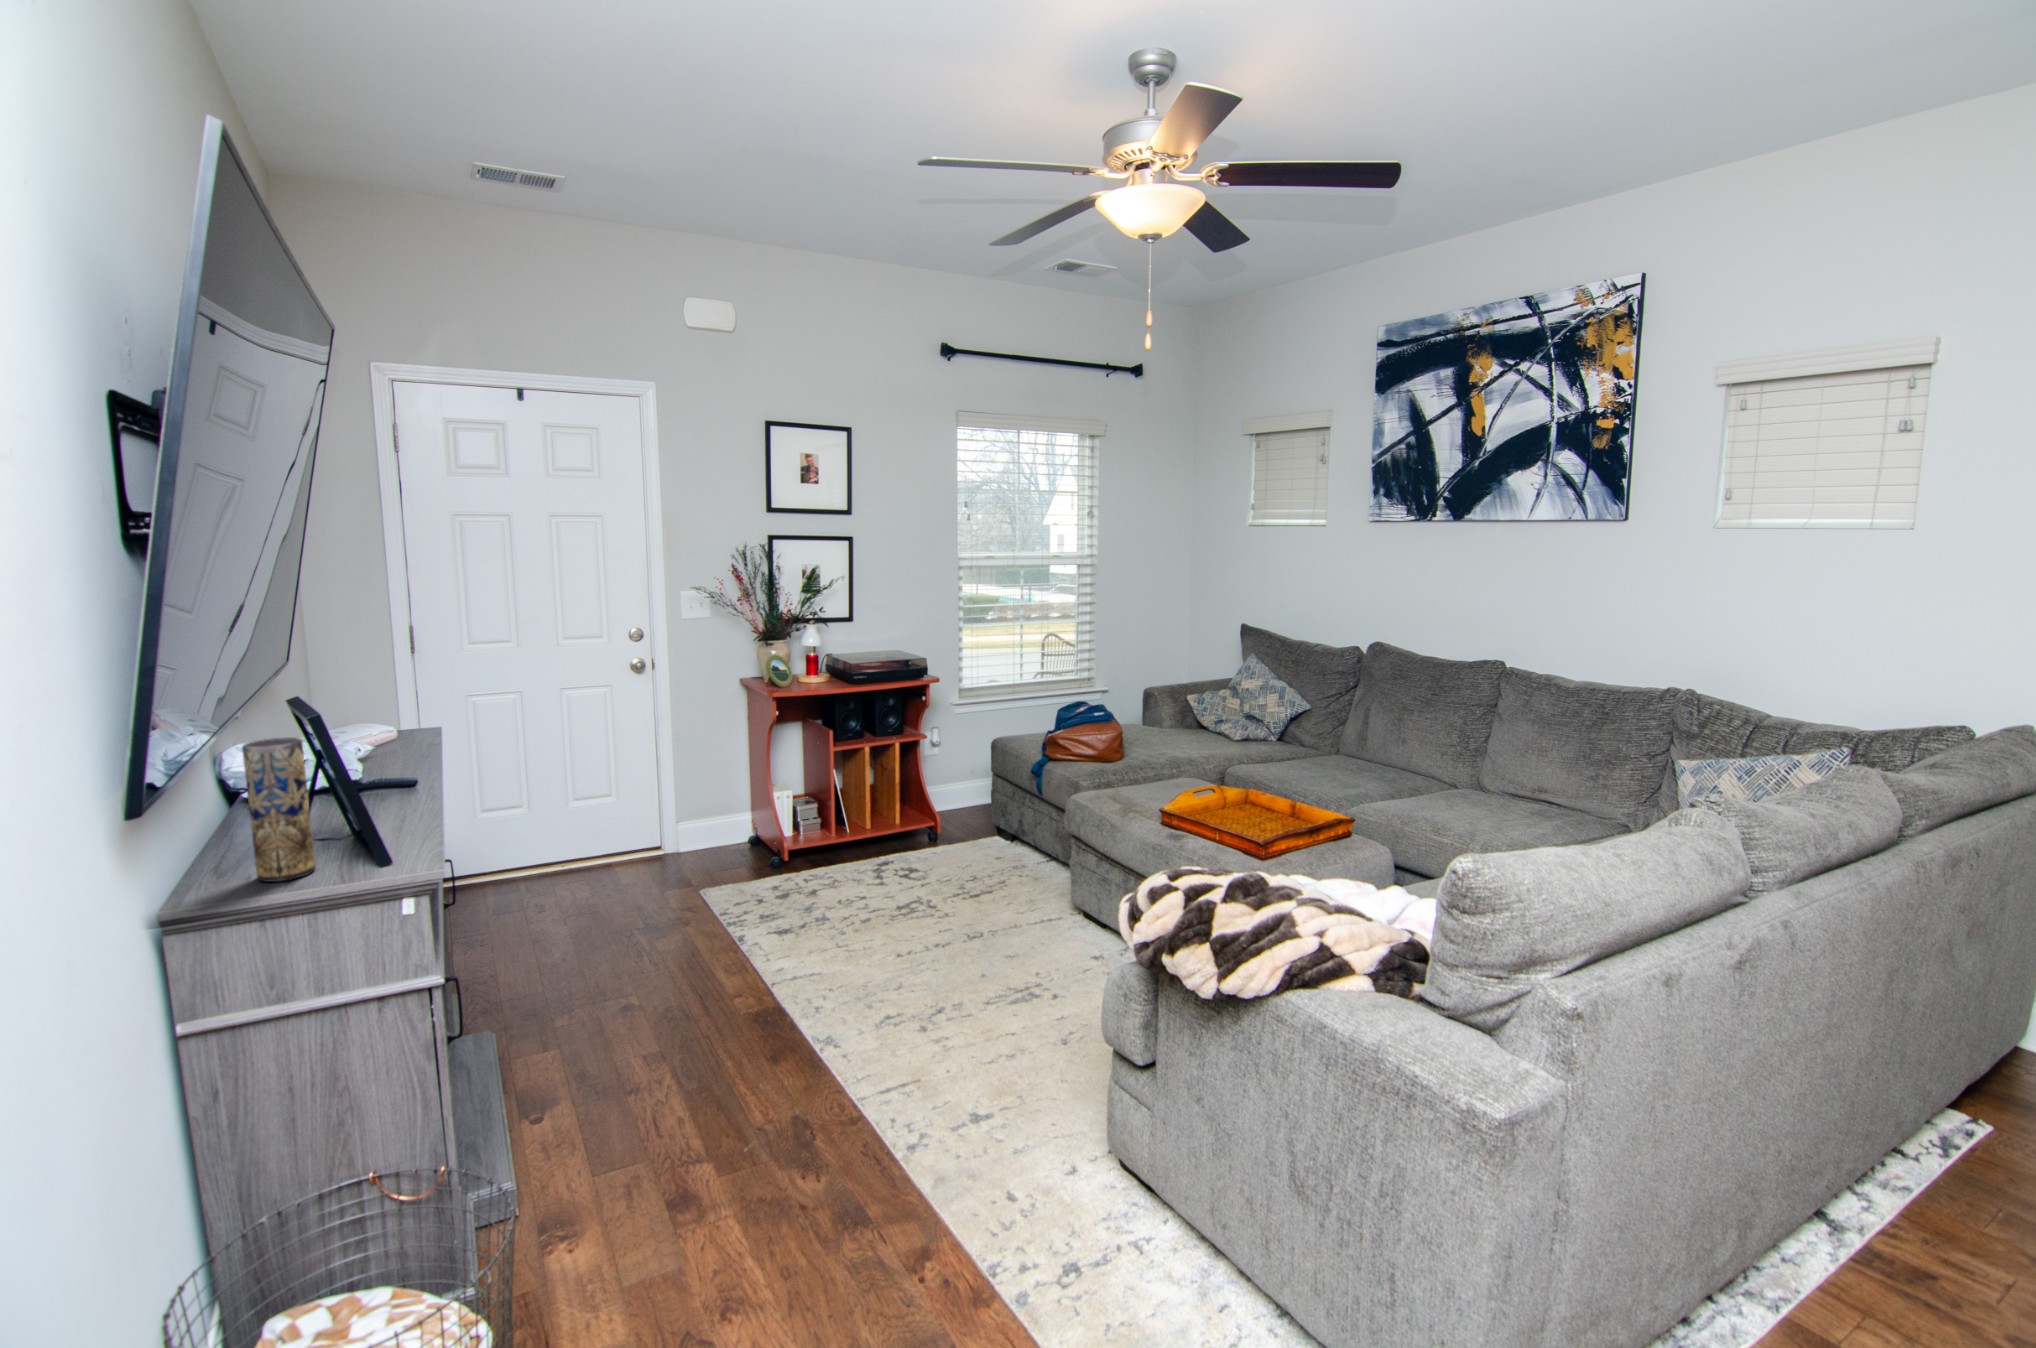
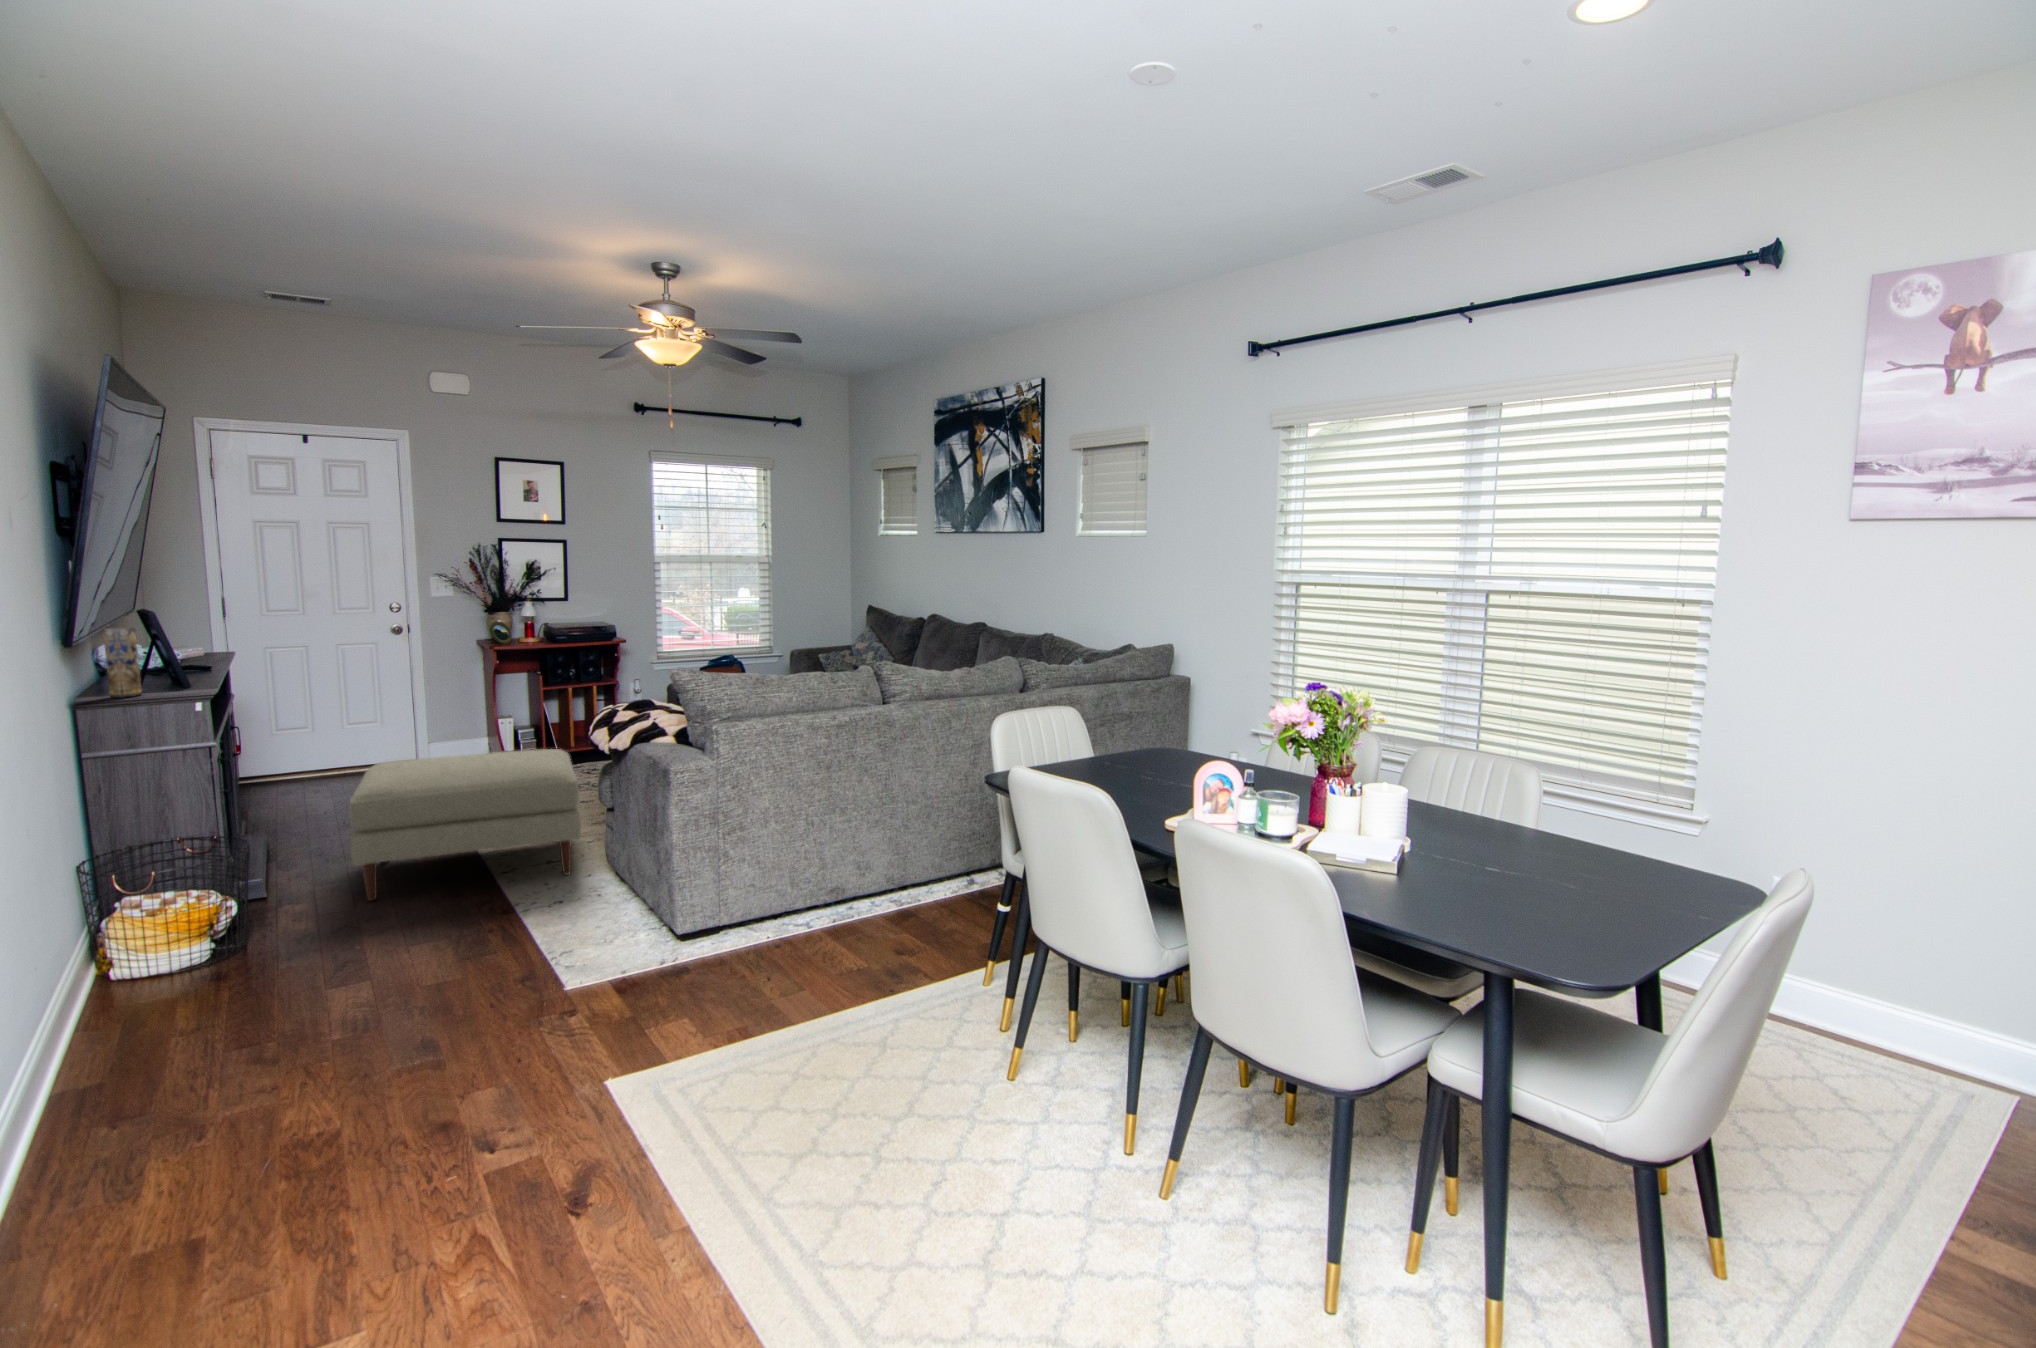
ottoman: none [673,897,1063,1241] -> present [349,749,581,901]

